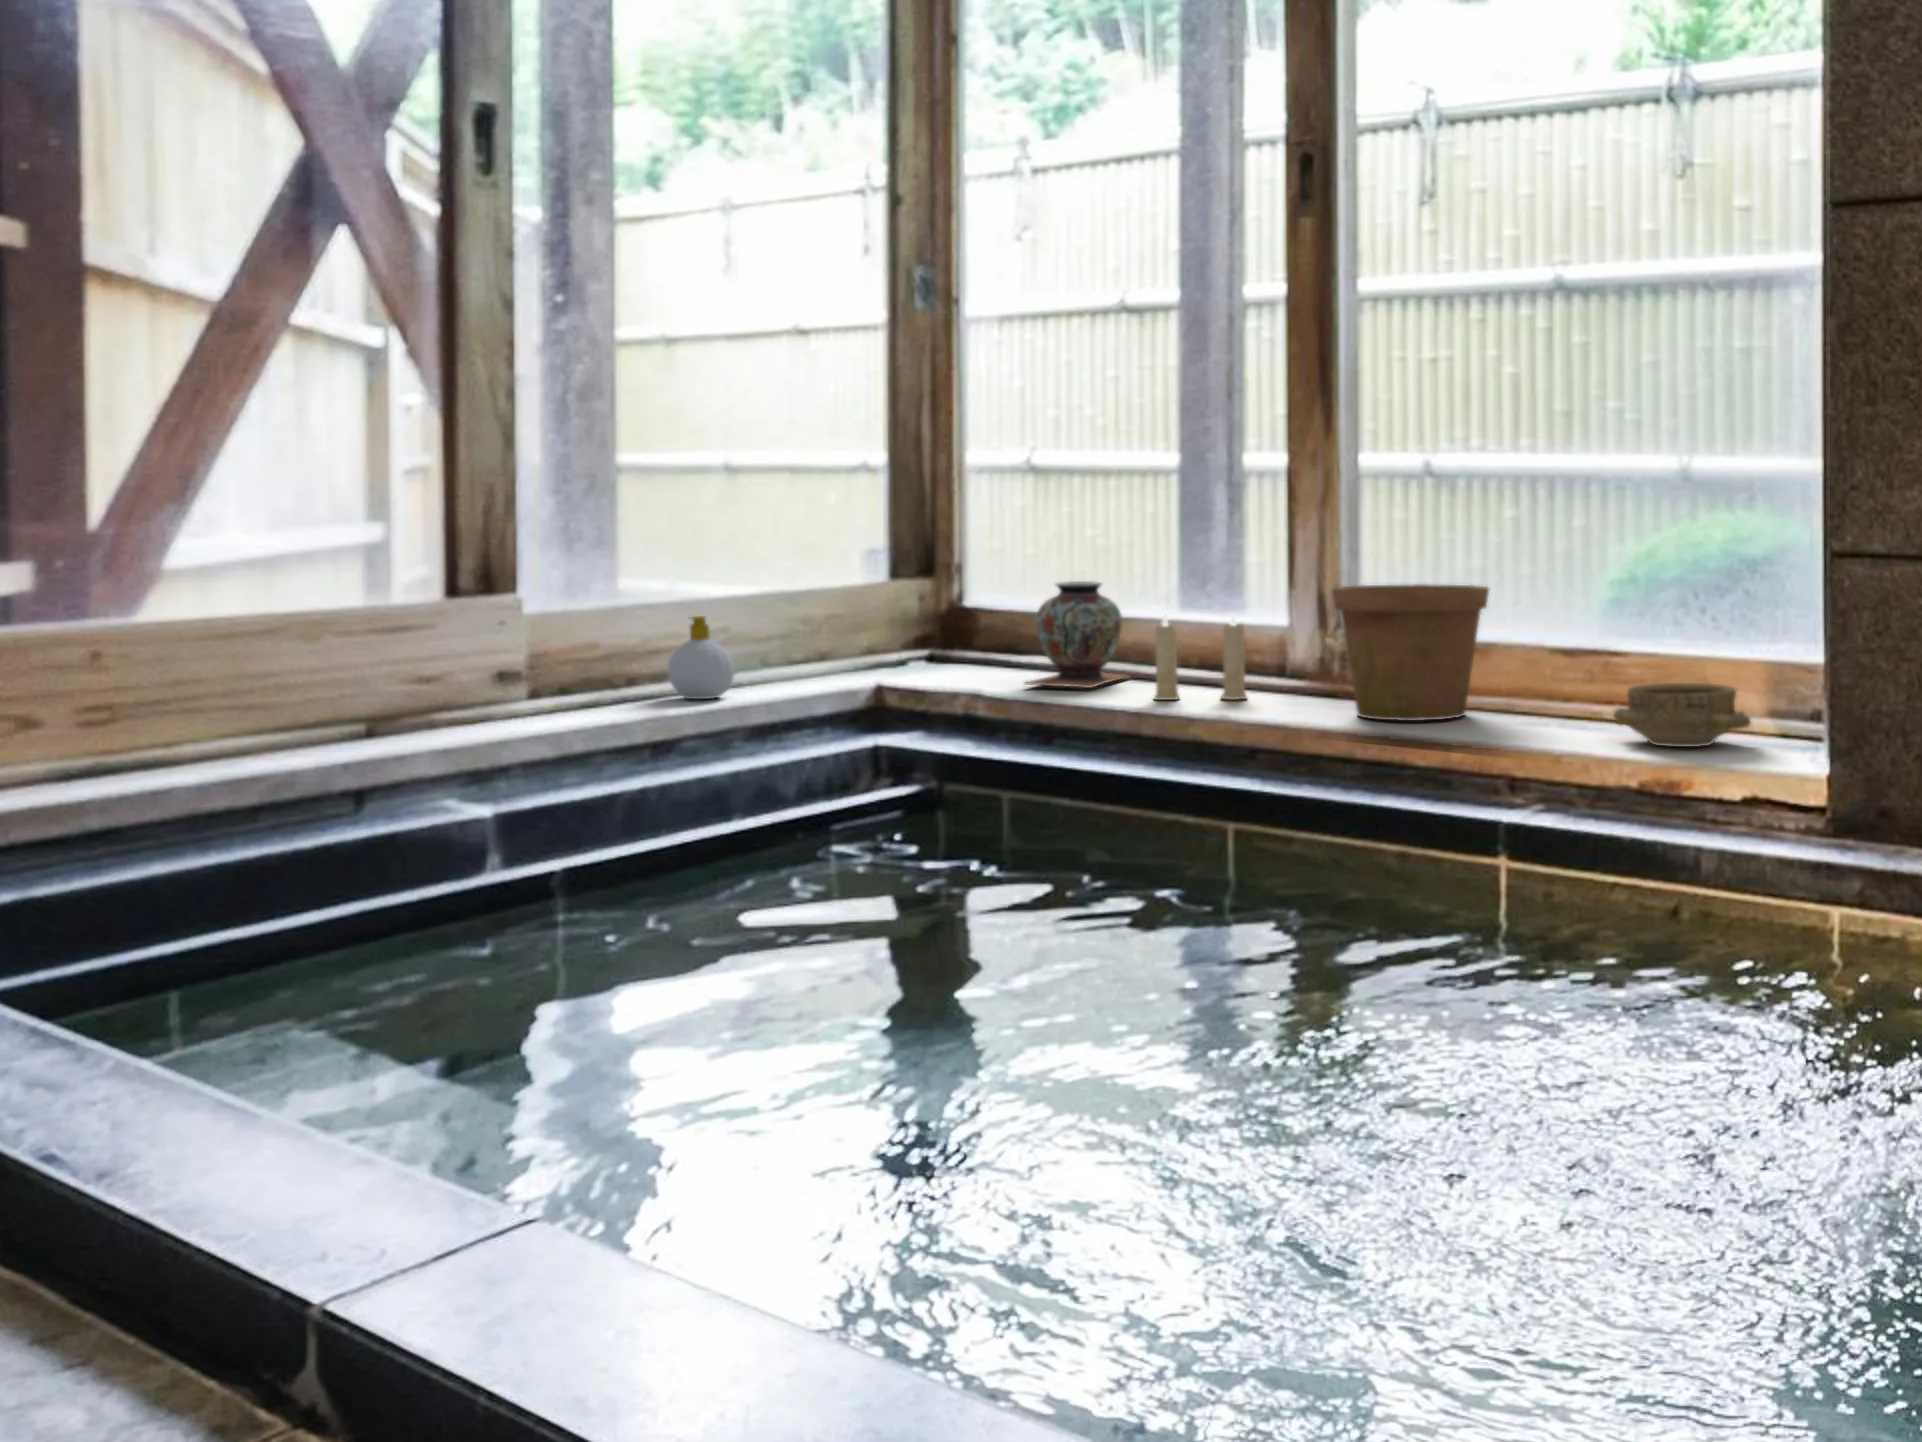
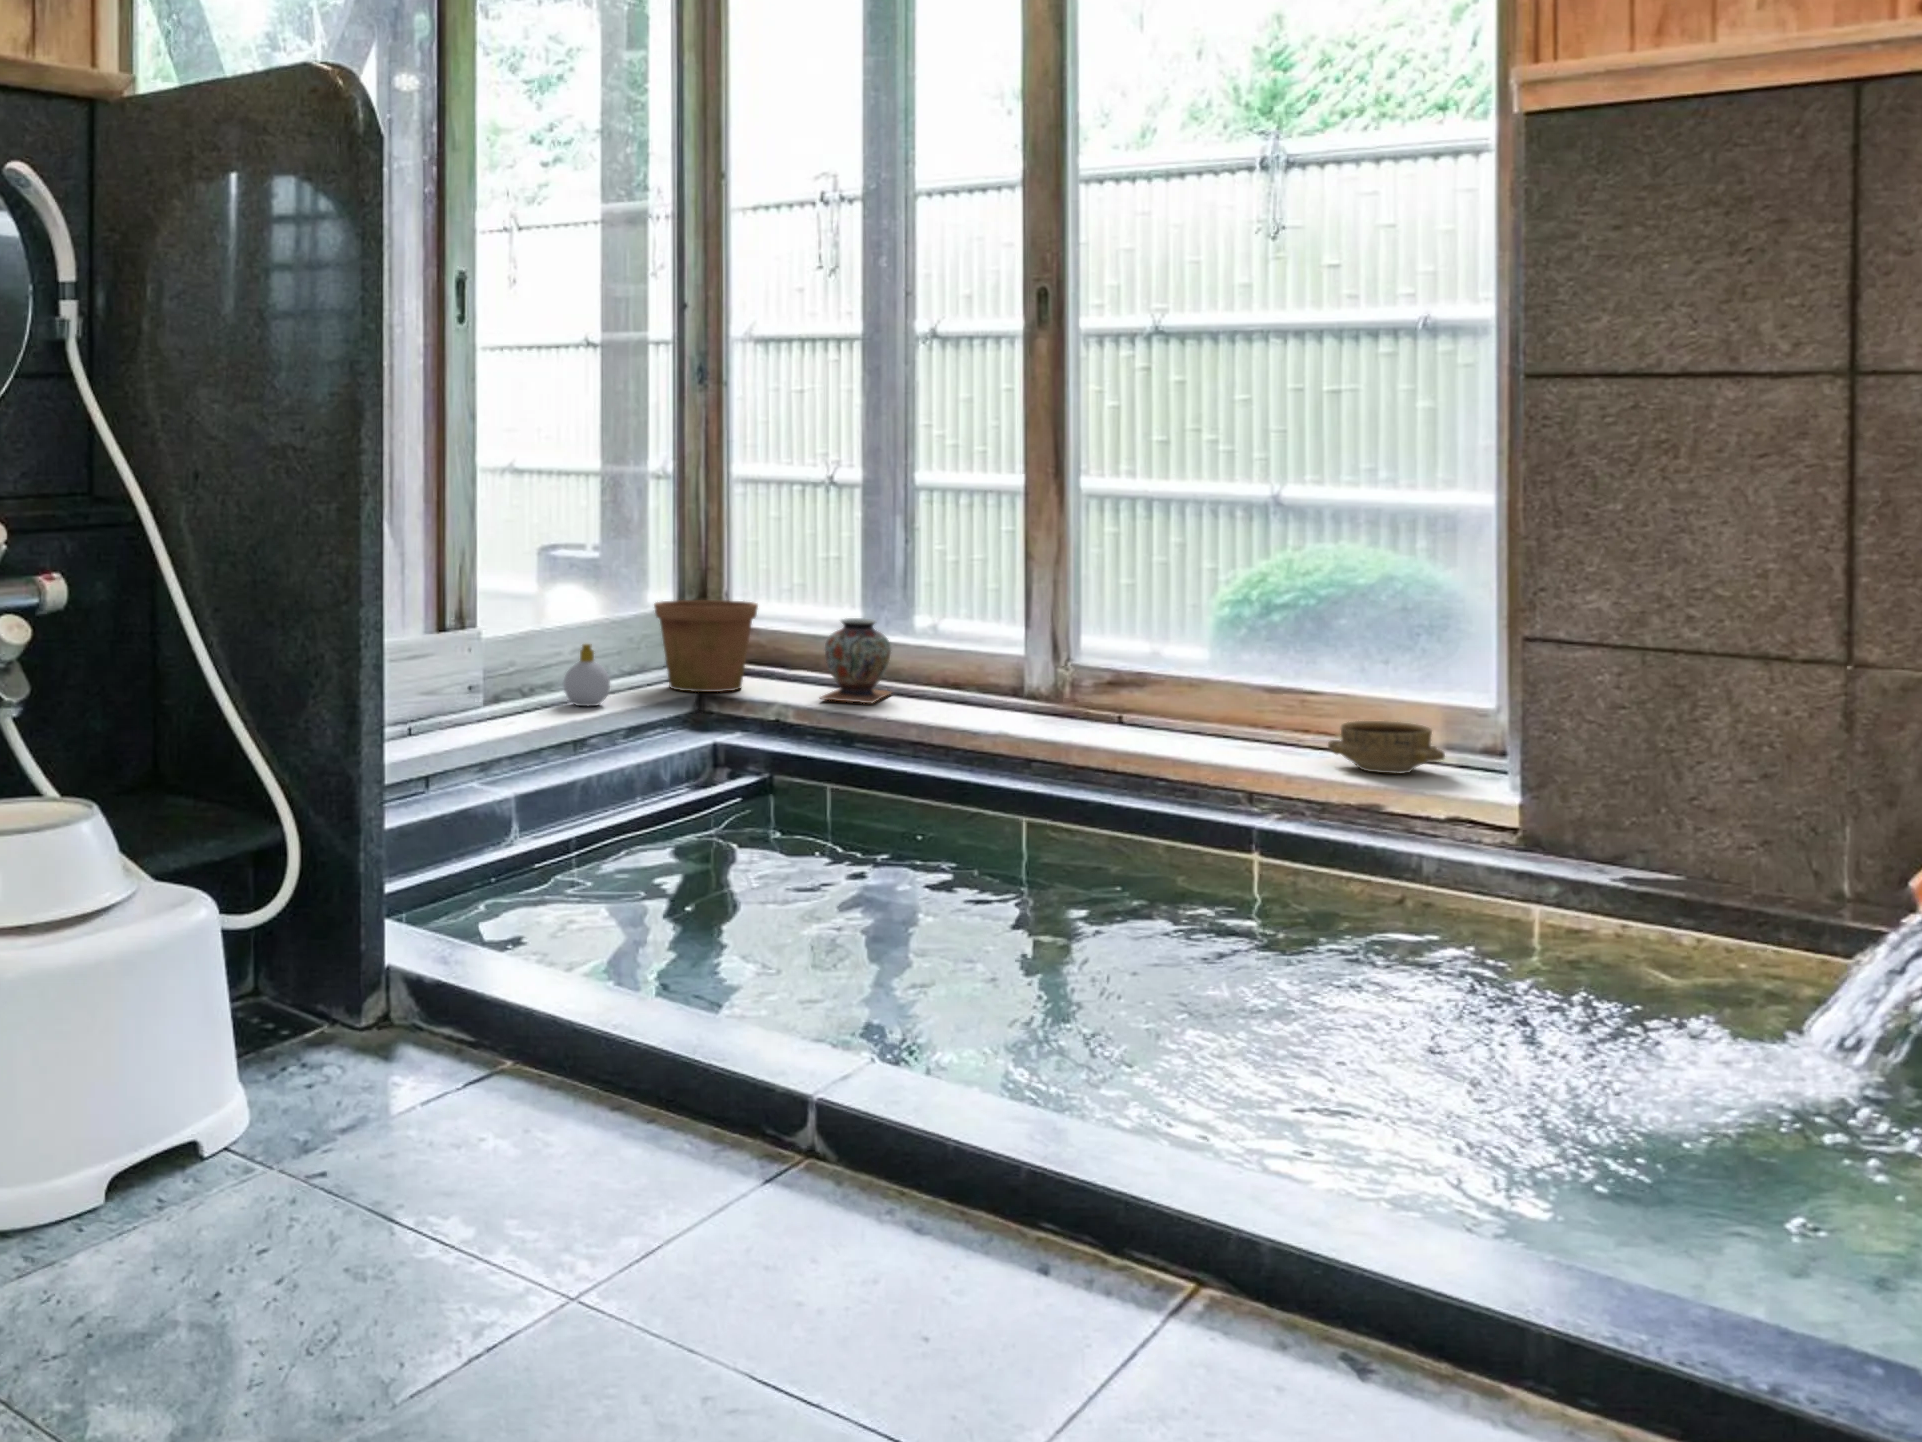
flower pot: present [1332,584,1489,721] -> present [654,600,758,692]
candle: present [1154,614,1247,700] -> none [929,646,1004,718]

